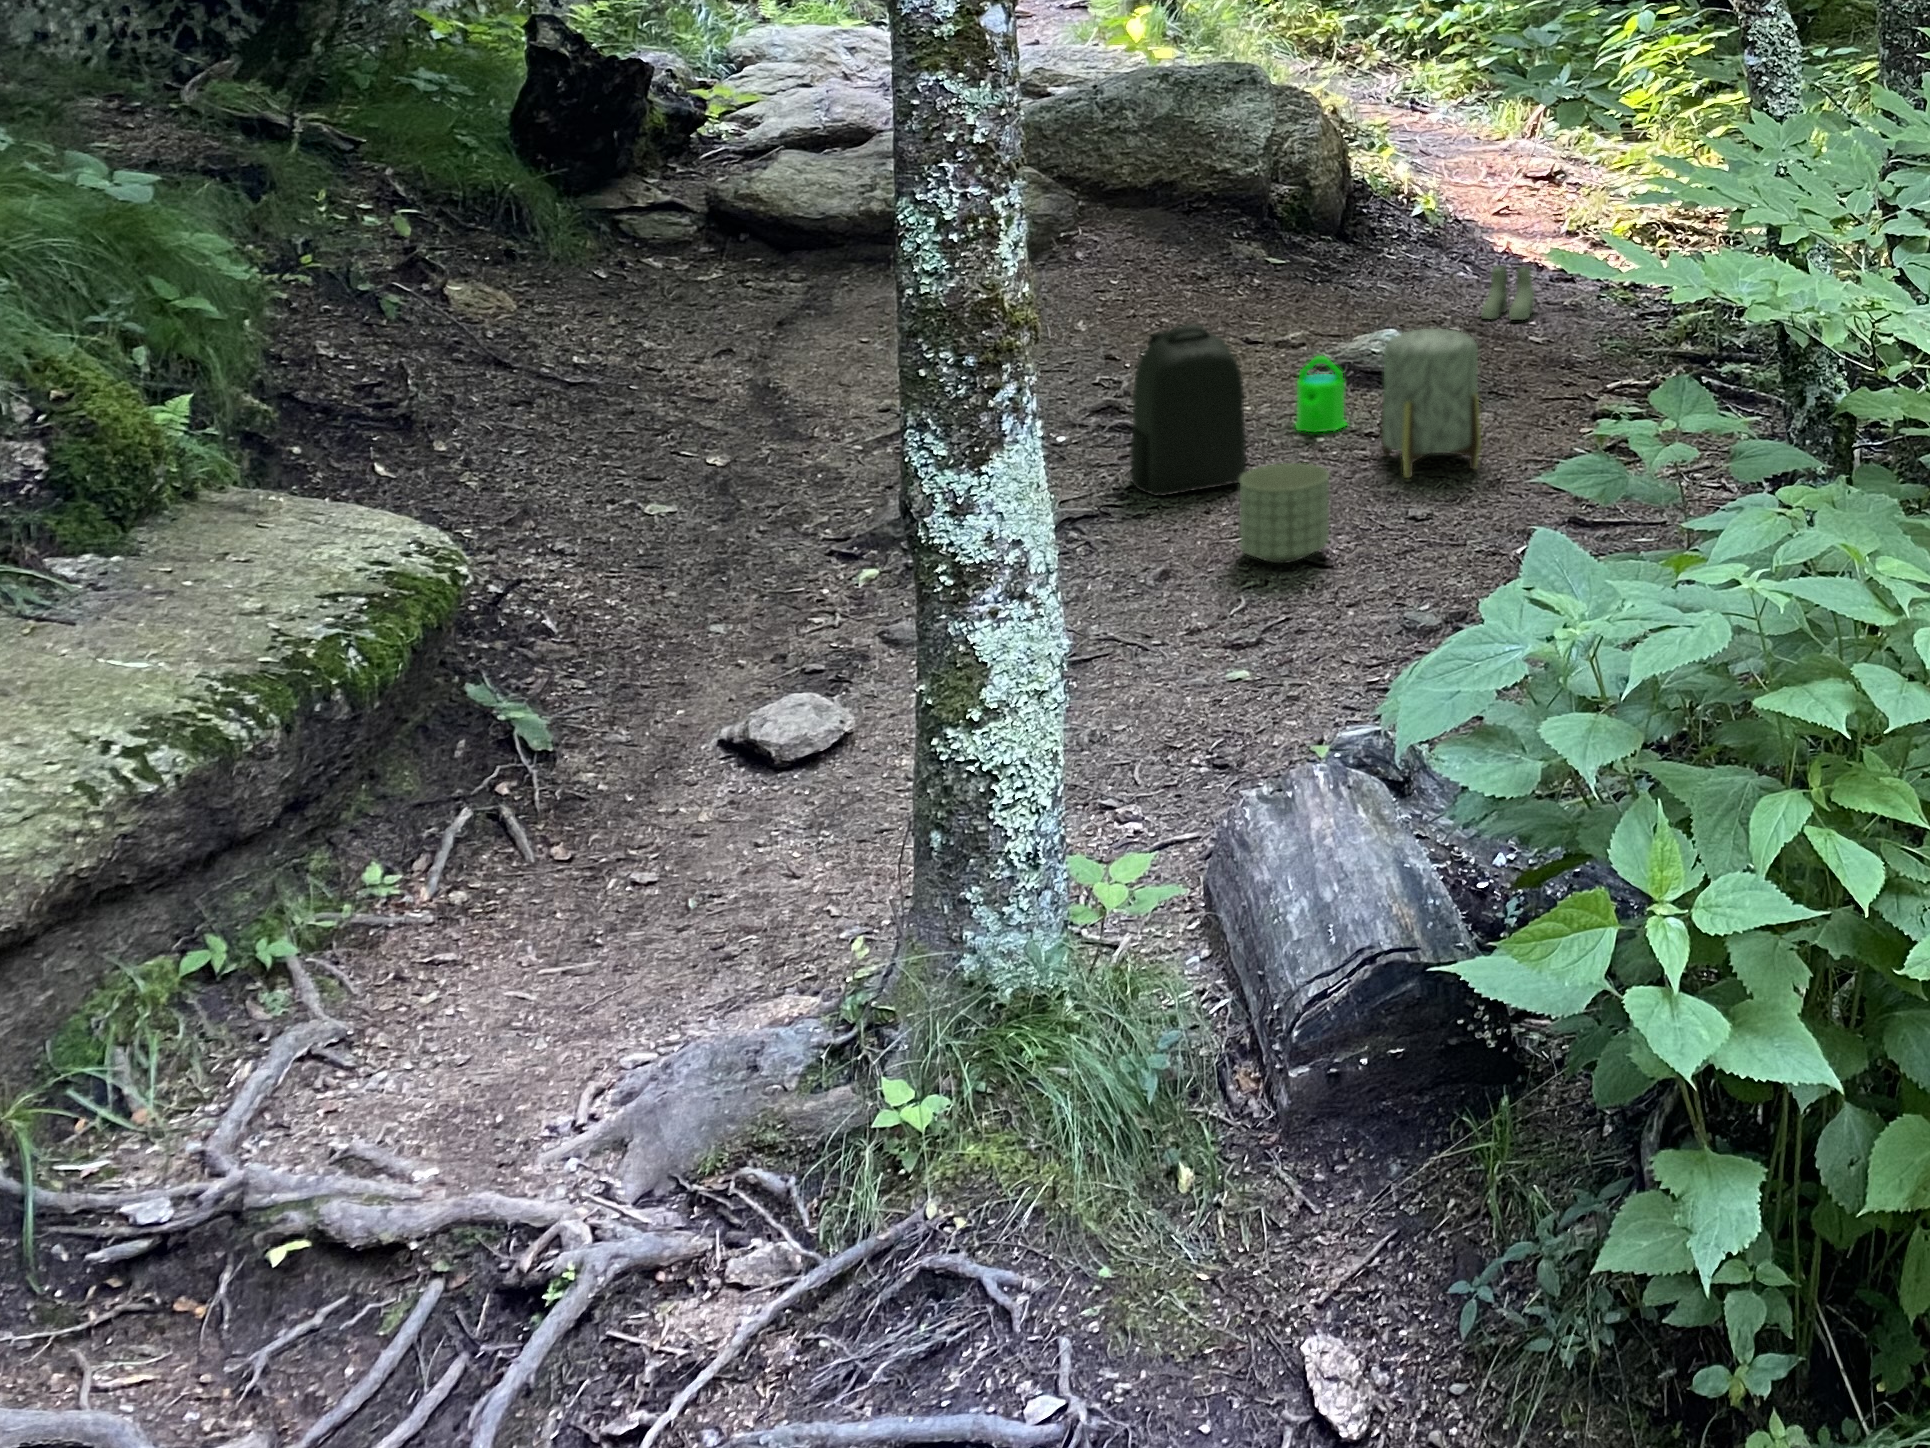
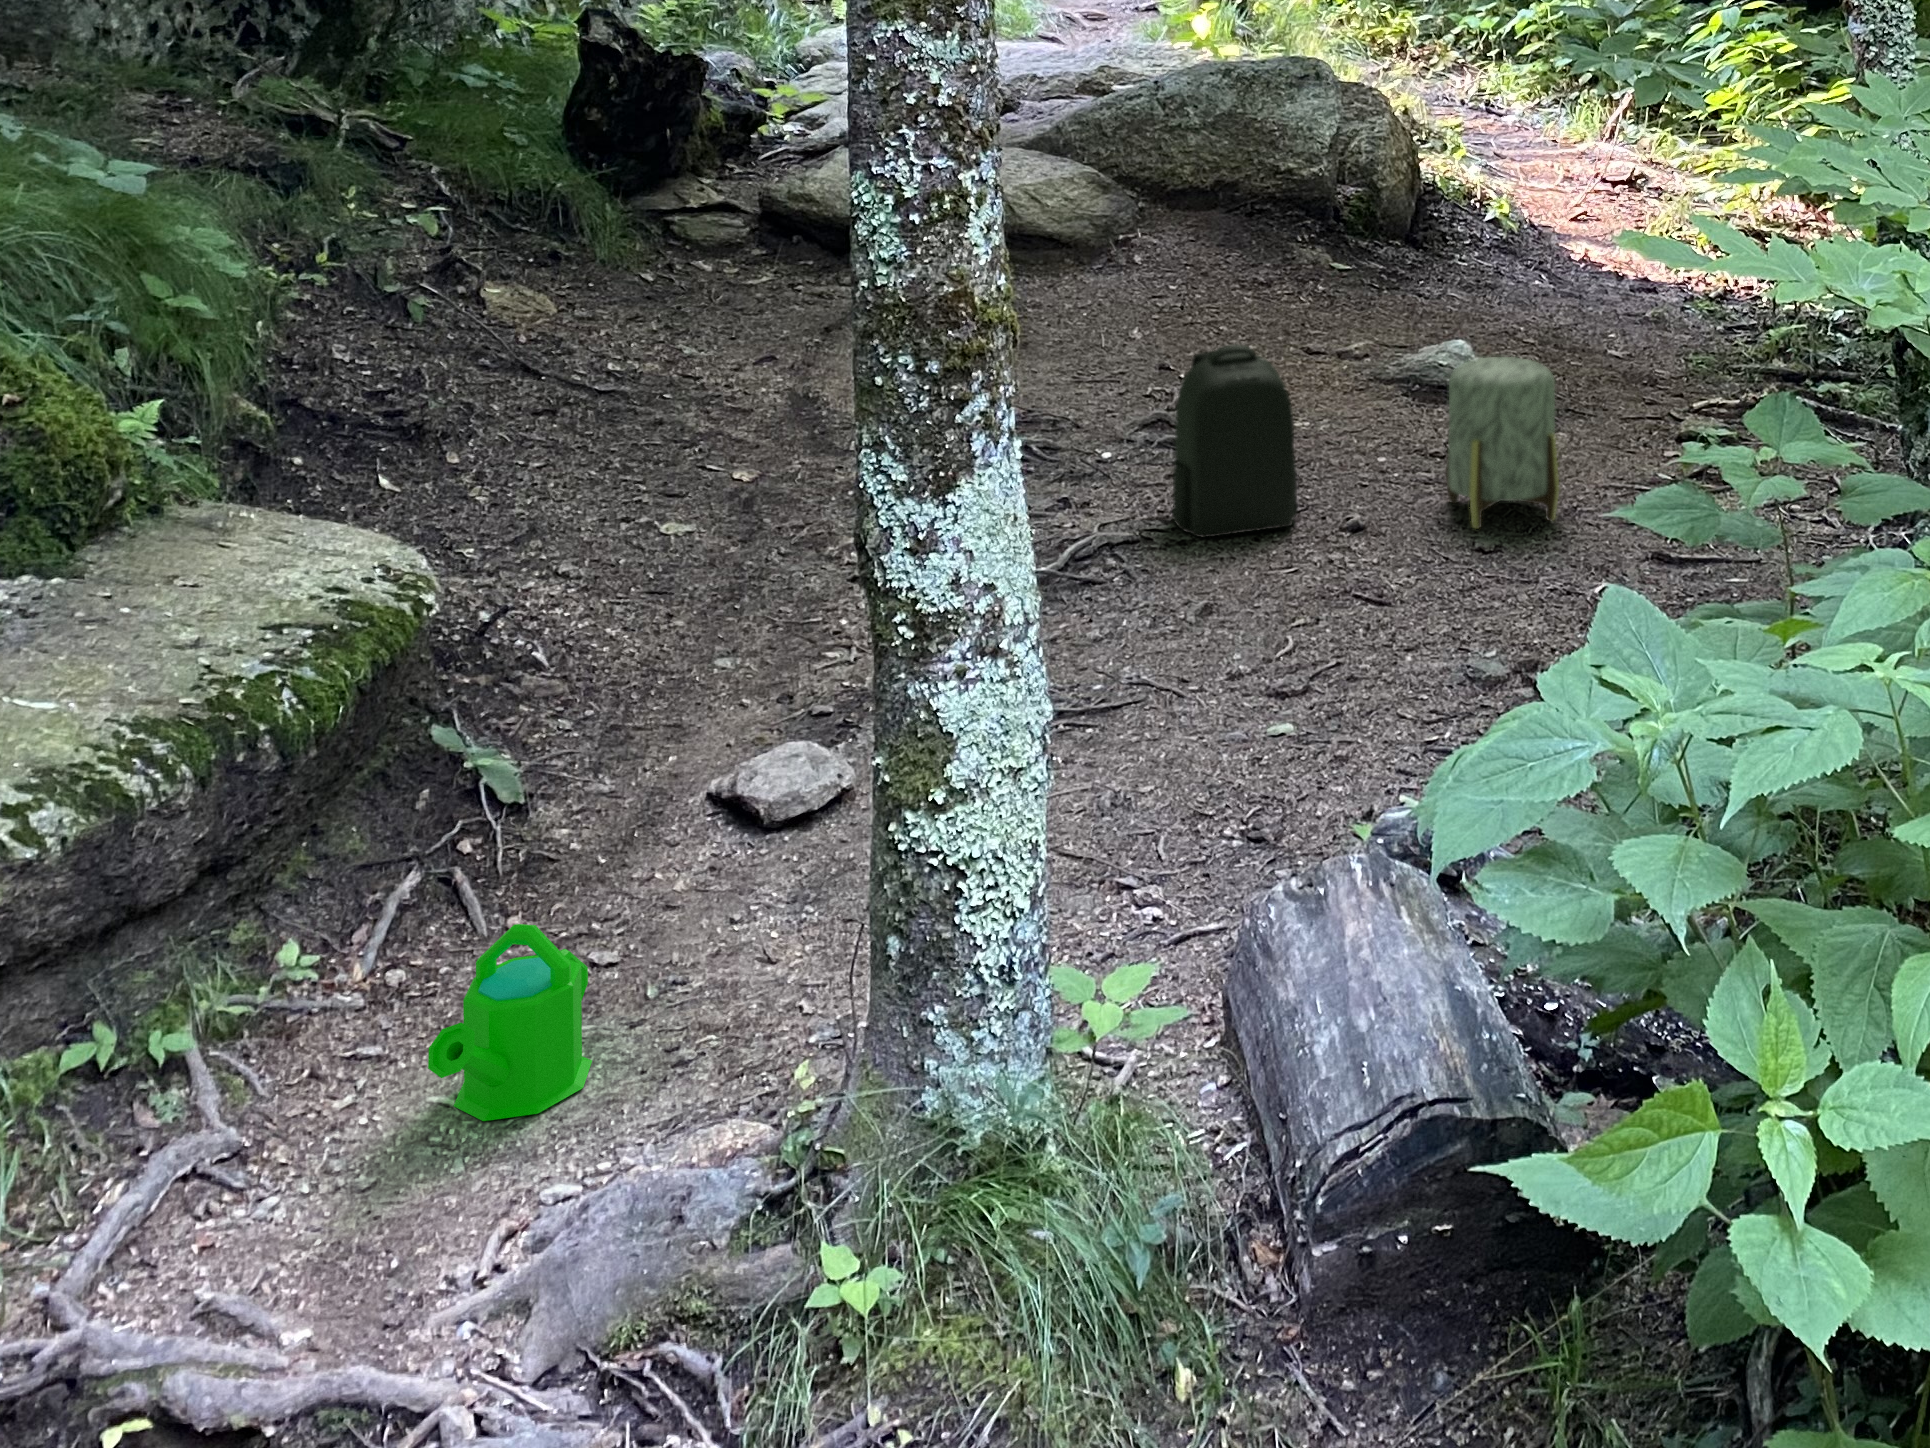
boots: present [1481,265,1534,320] -> none [1561,290,1620,353]
watering can: present [1295,356,1347,432] -> present [428,924,592,1121]
planter: present [1240,463,1329,563] -> none [1286,506,1385,621]

